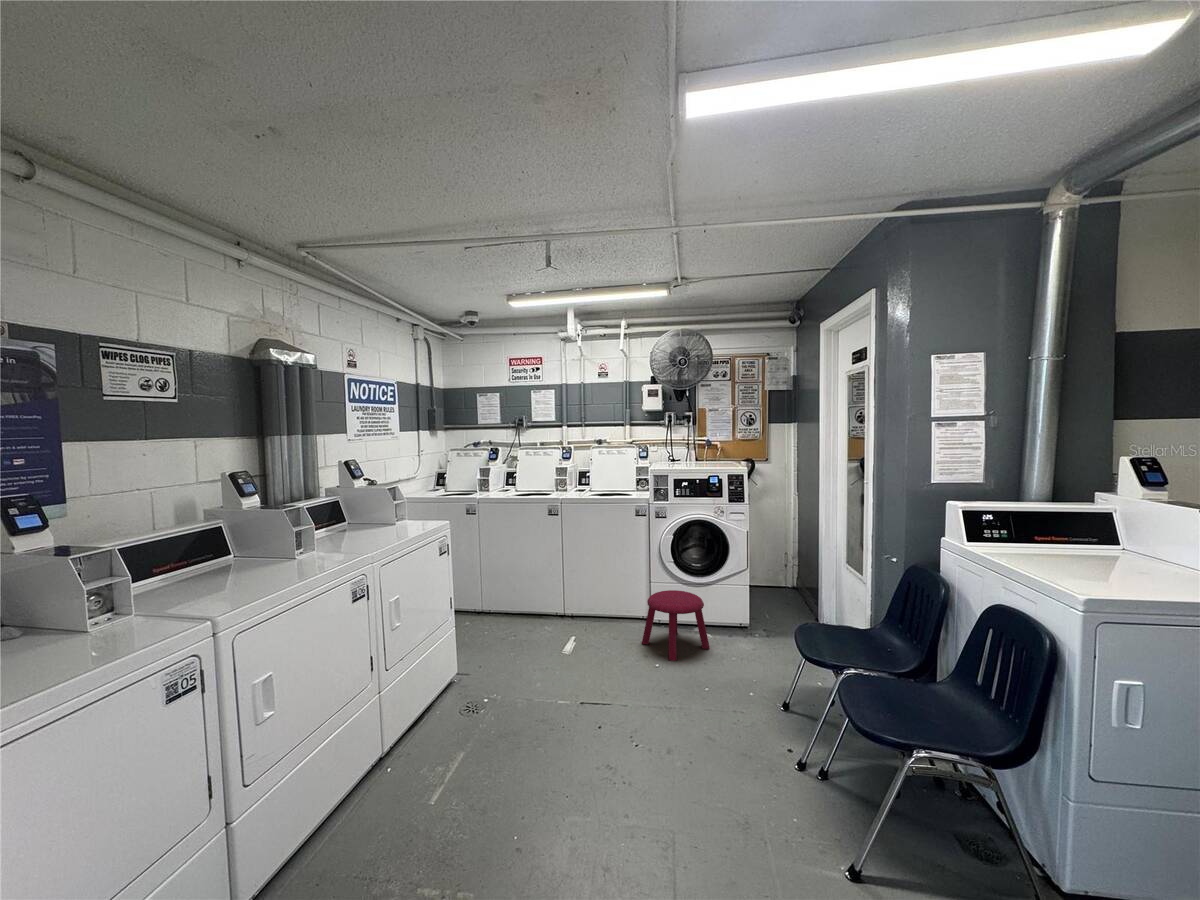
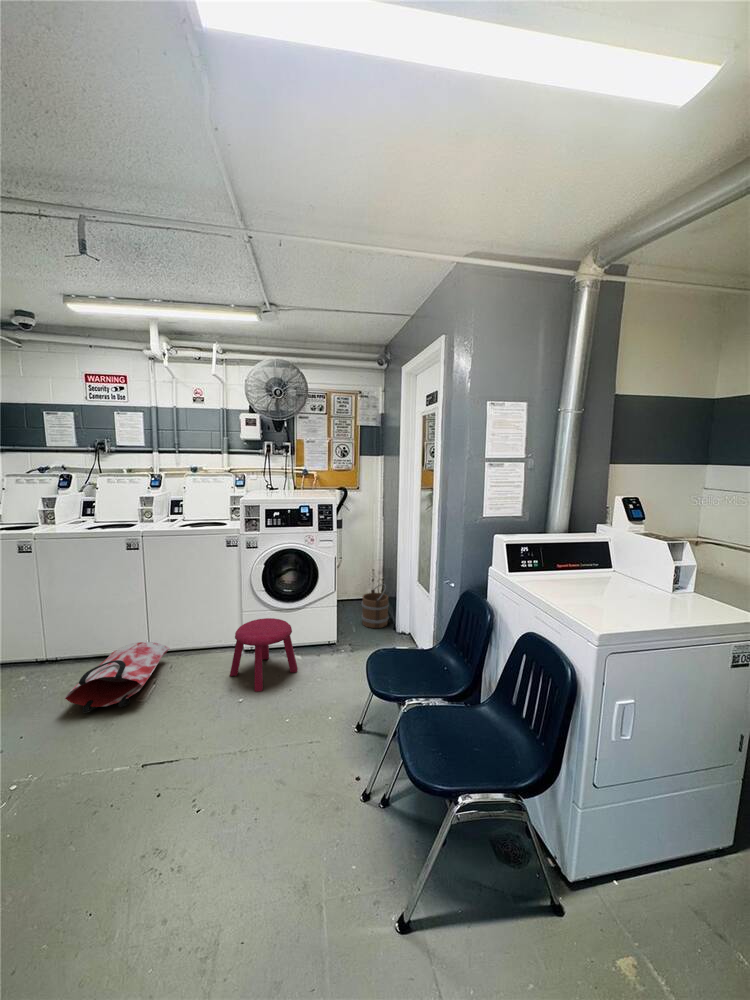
bucket: none [775,568,809,619] -> present [362,584,389,628]
bag: none [509,603,584,655] -> present [65,642,170,713]

